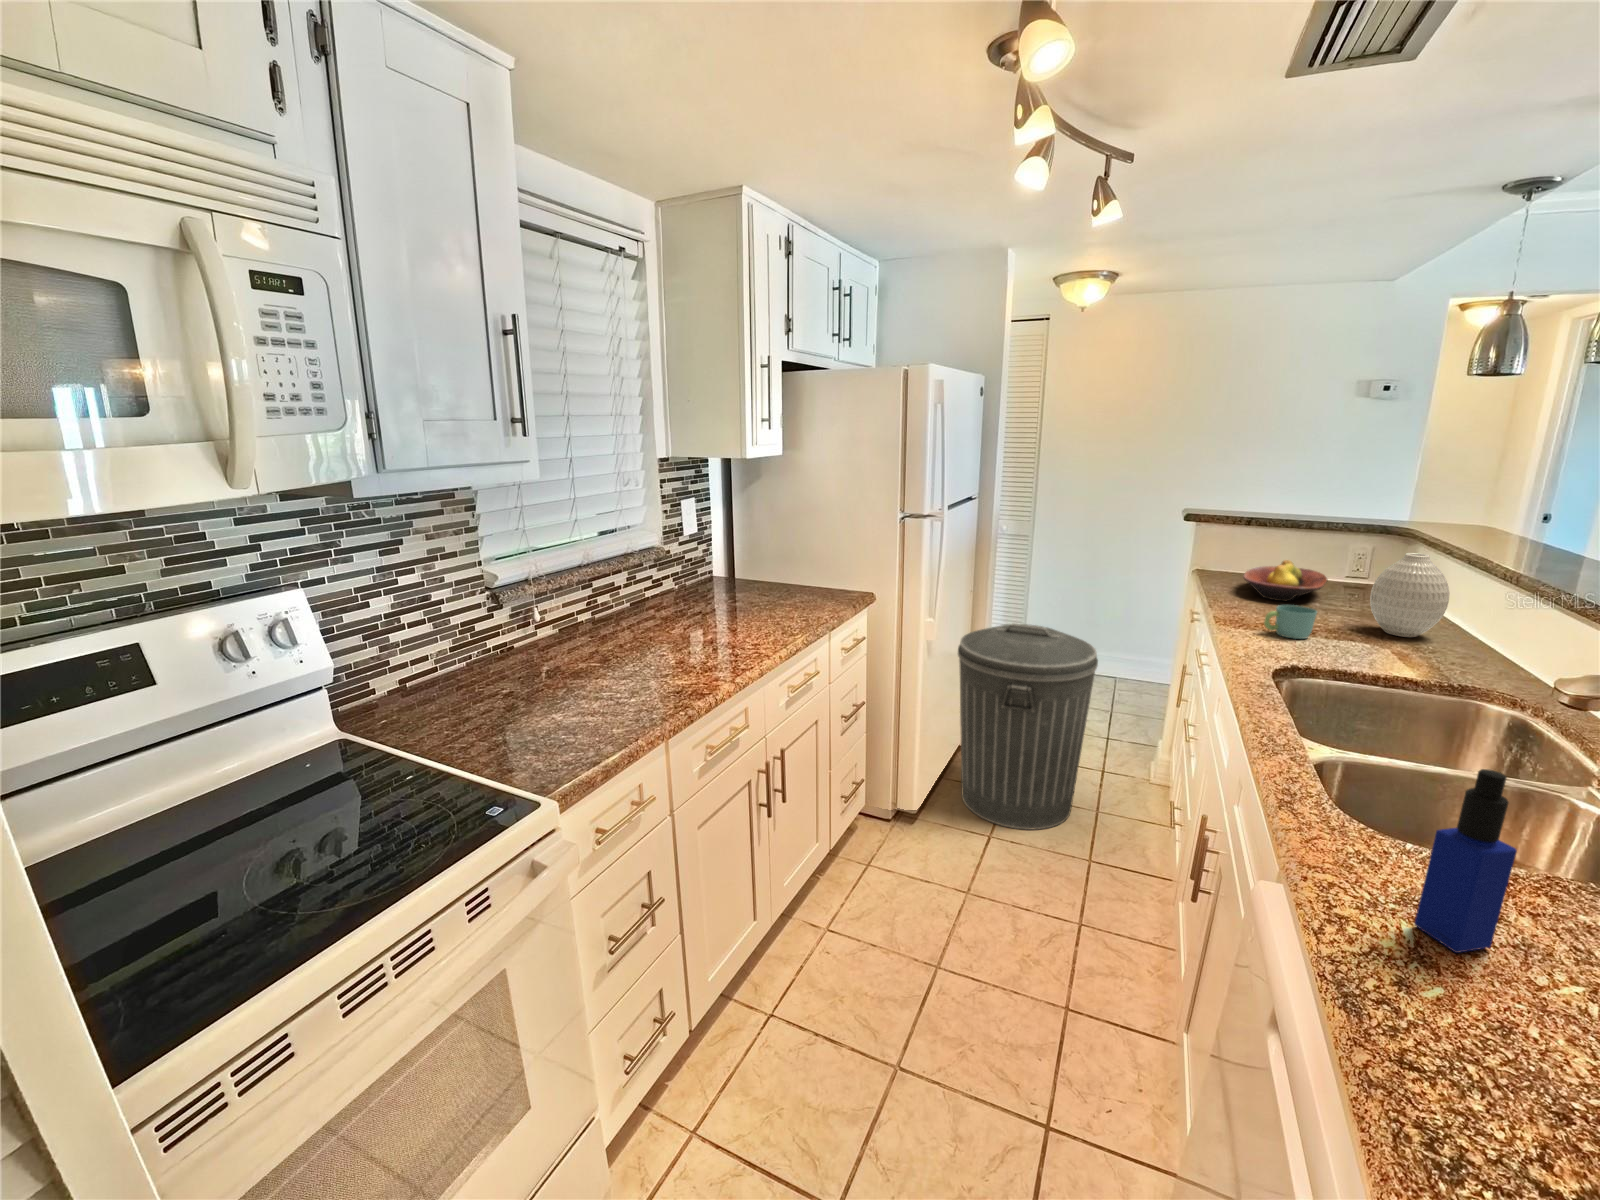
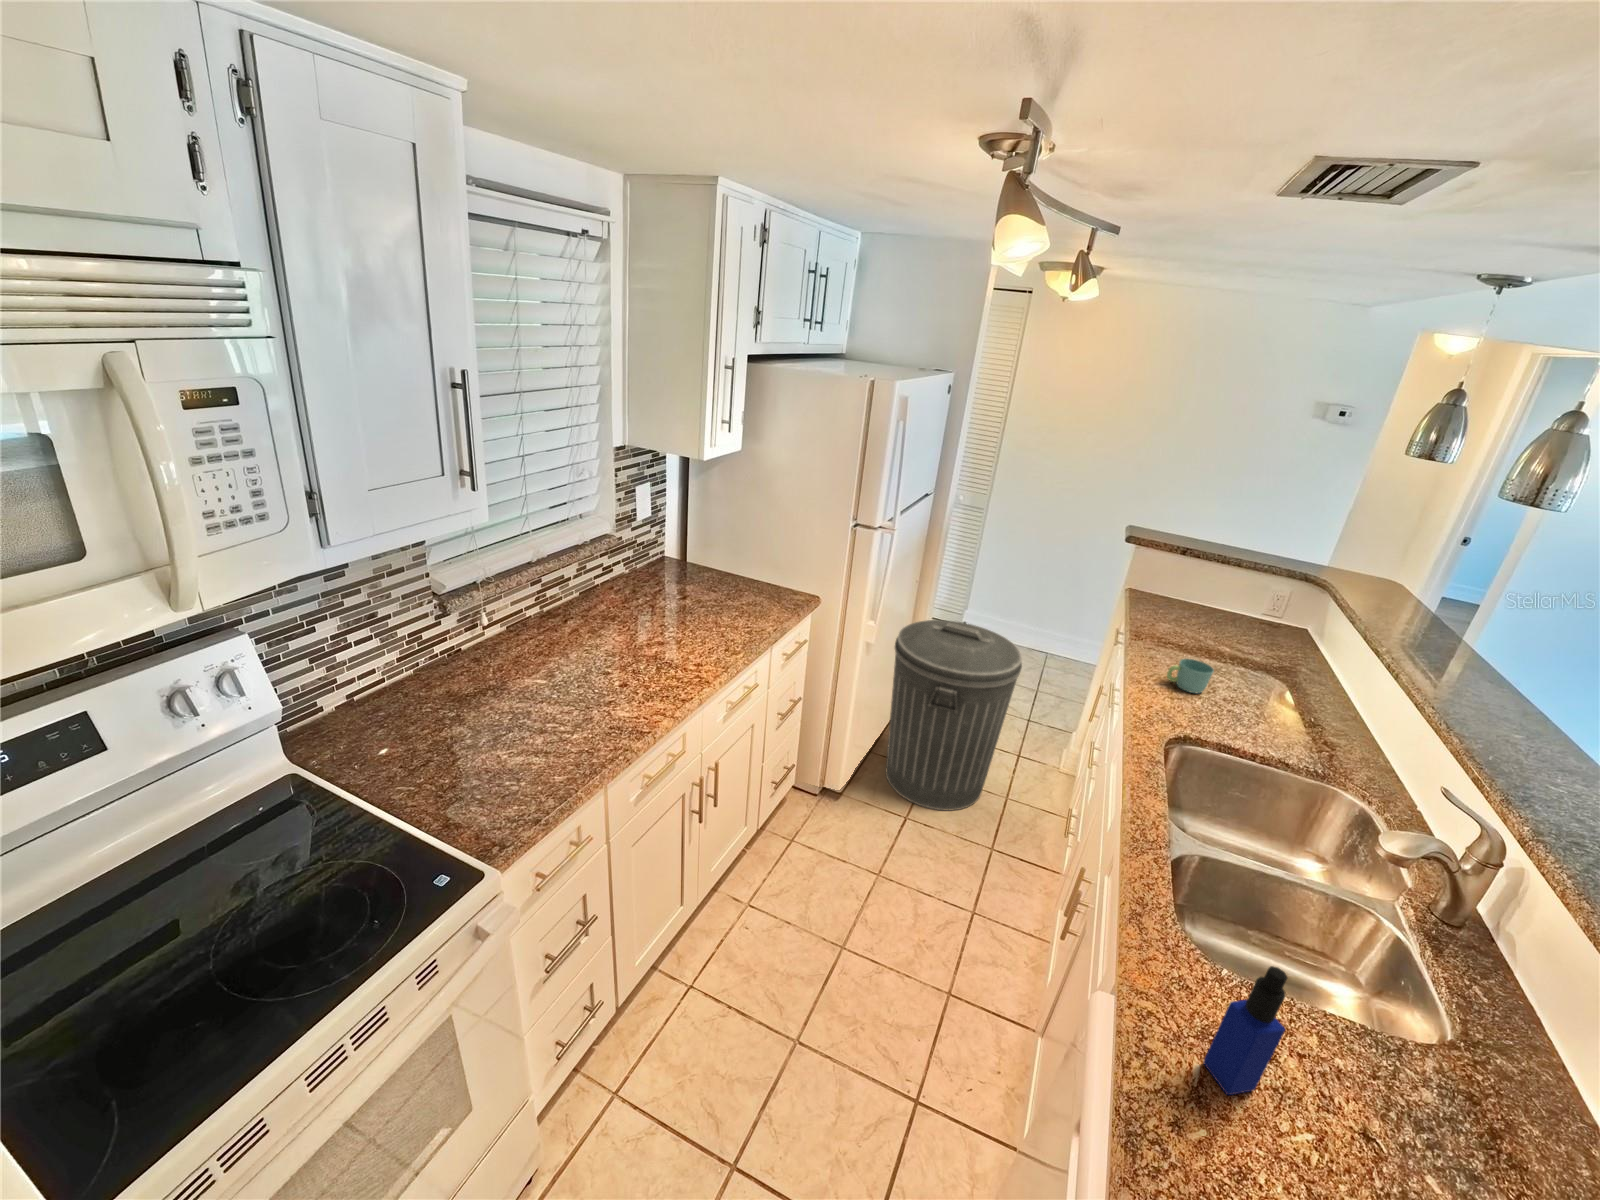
vase: present [1370,553,1450,637] -> none [1263,622,1330,697]
fruit bowl: present [1243,560,1327,601] -> none [1161,594,1236,638]

